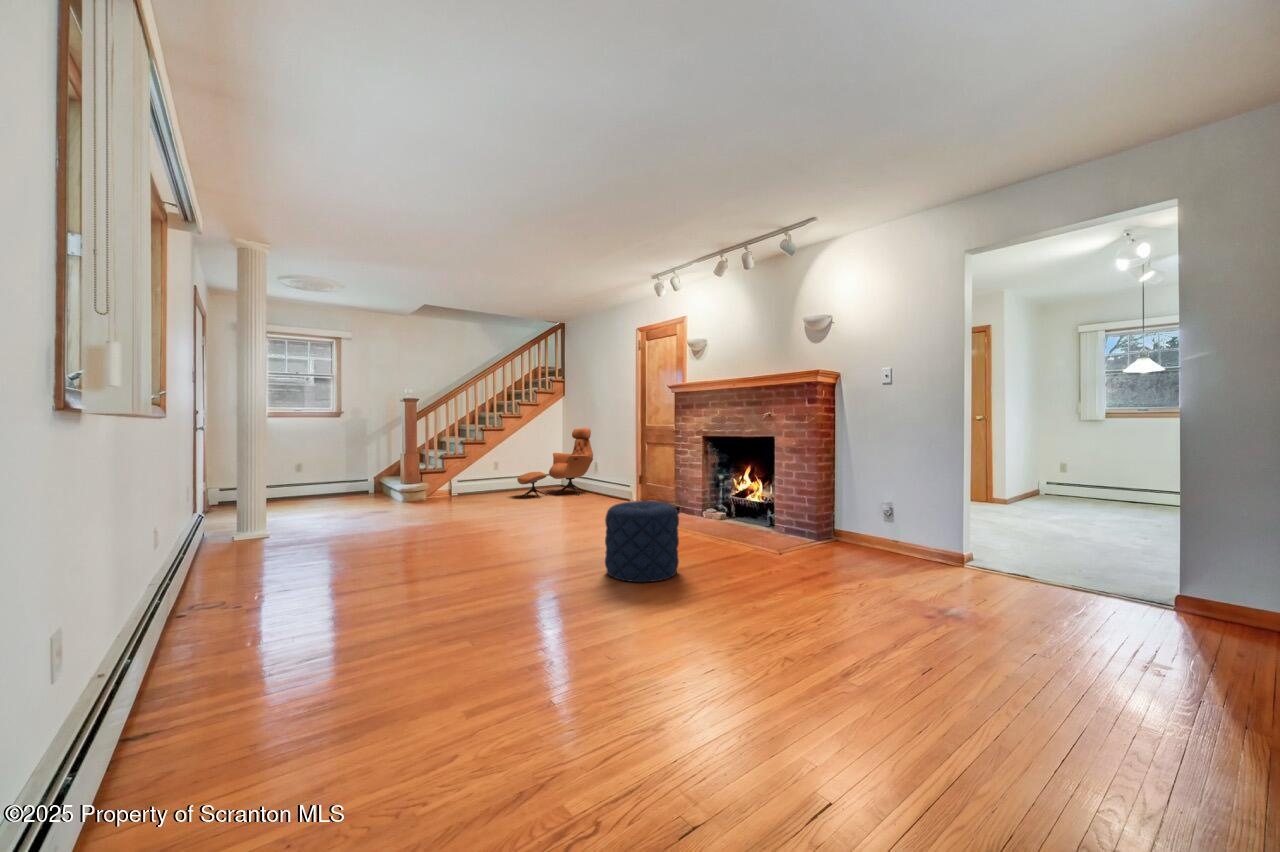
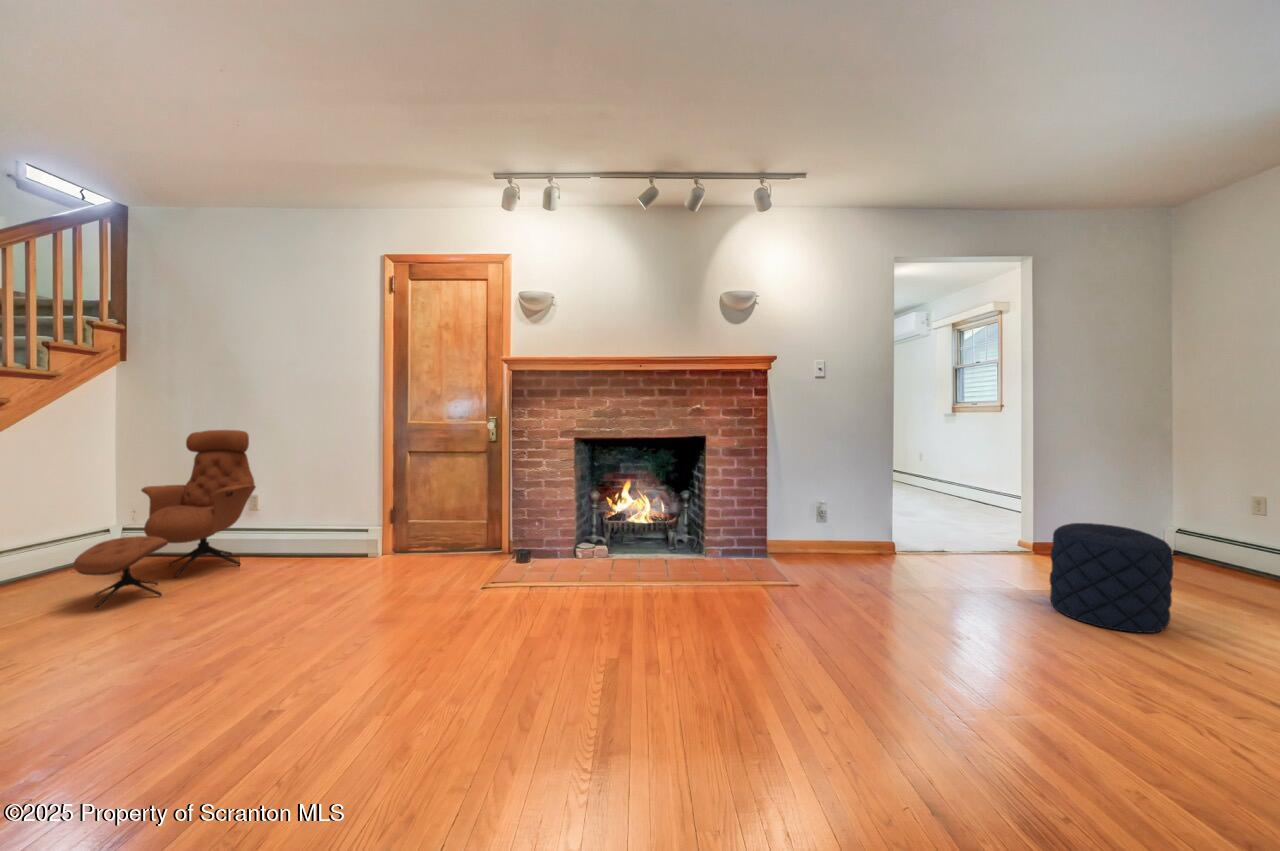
pouf: present [605,501,679,582] -> present [1050,523,1174,633]

